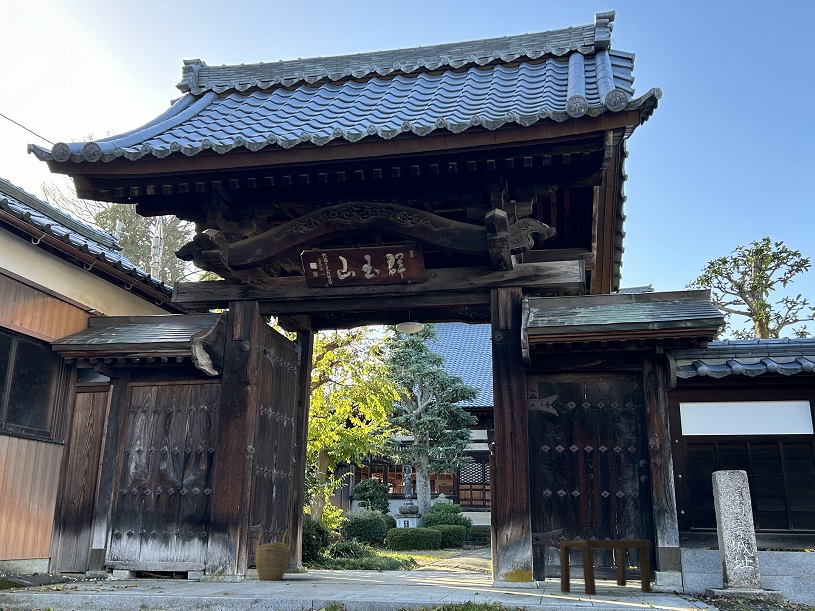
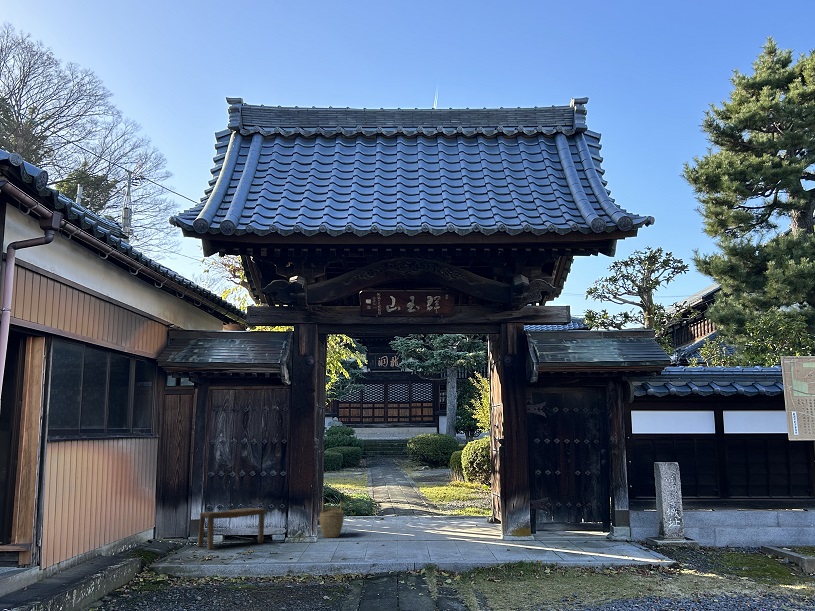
bench: present [559,539,651,595] -> present [197,507,266,550]

